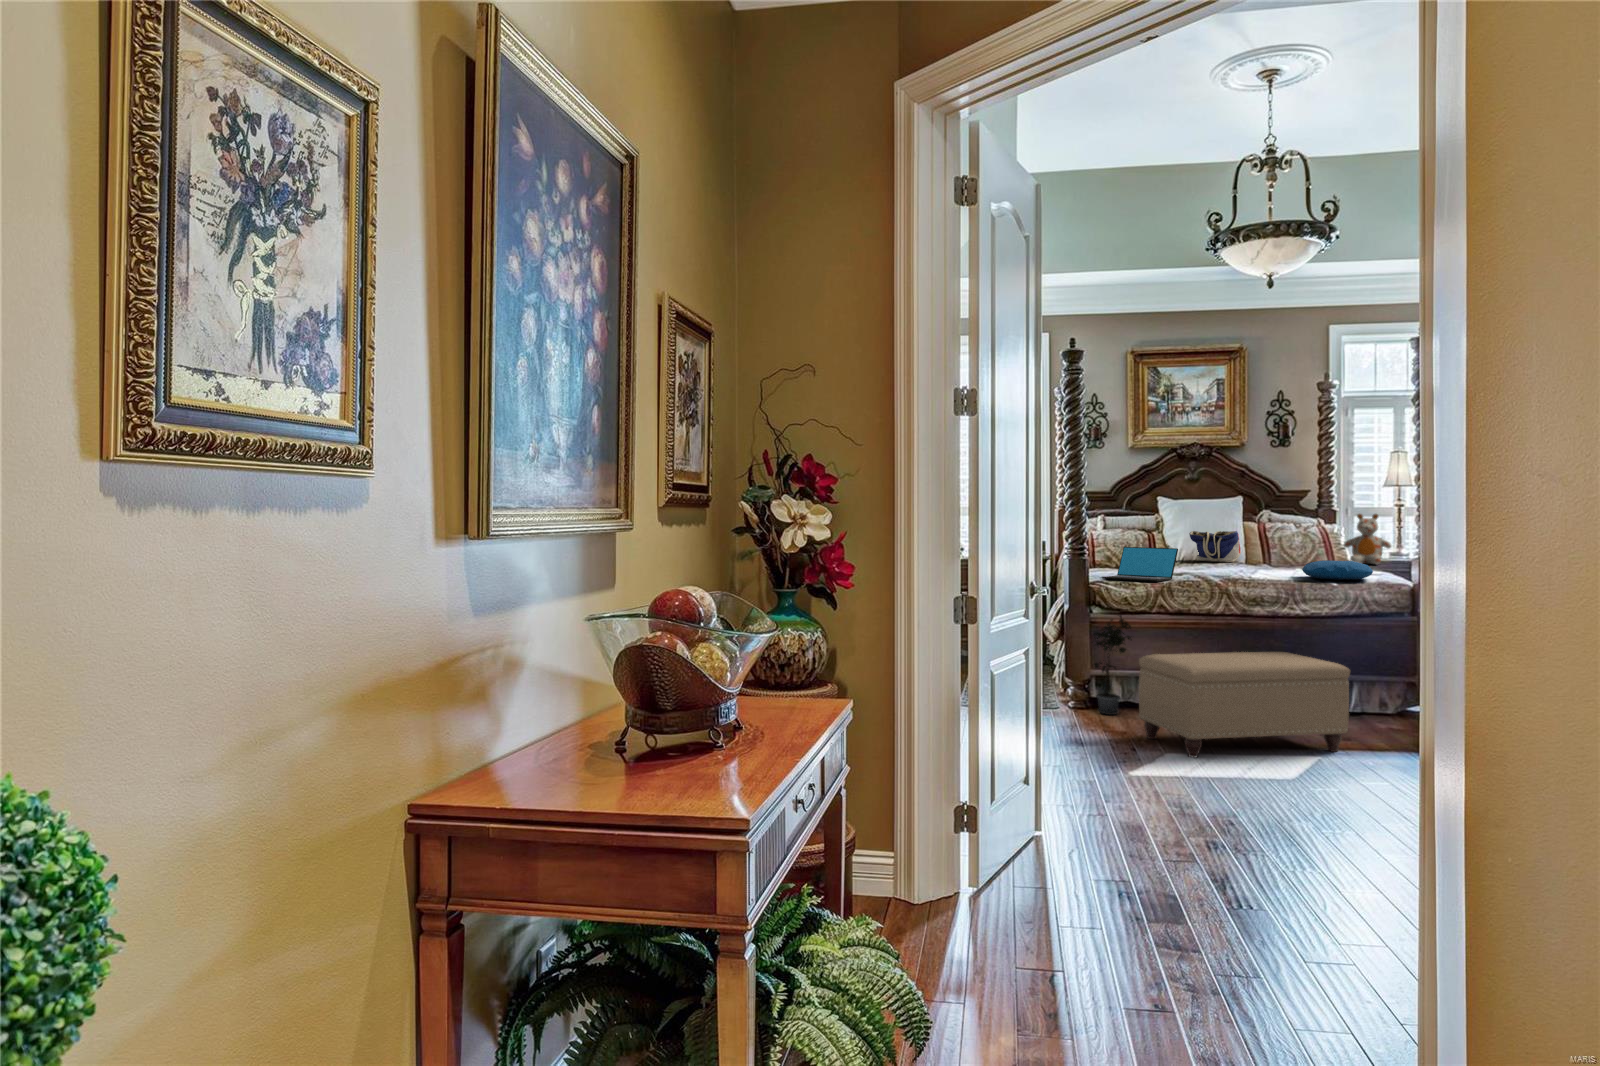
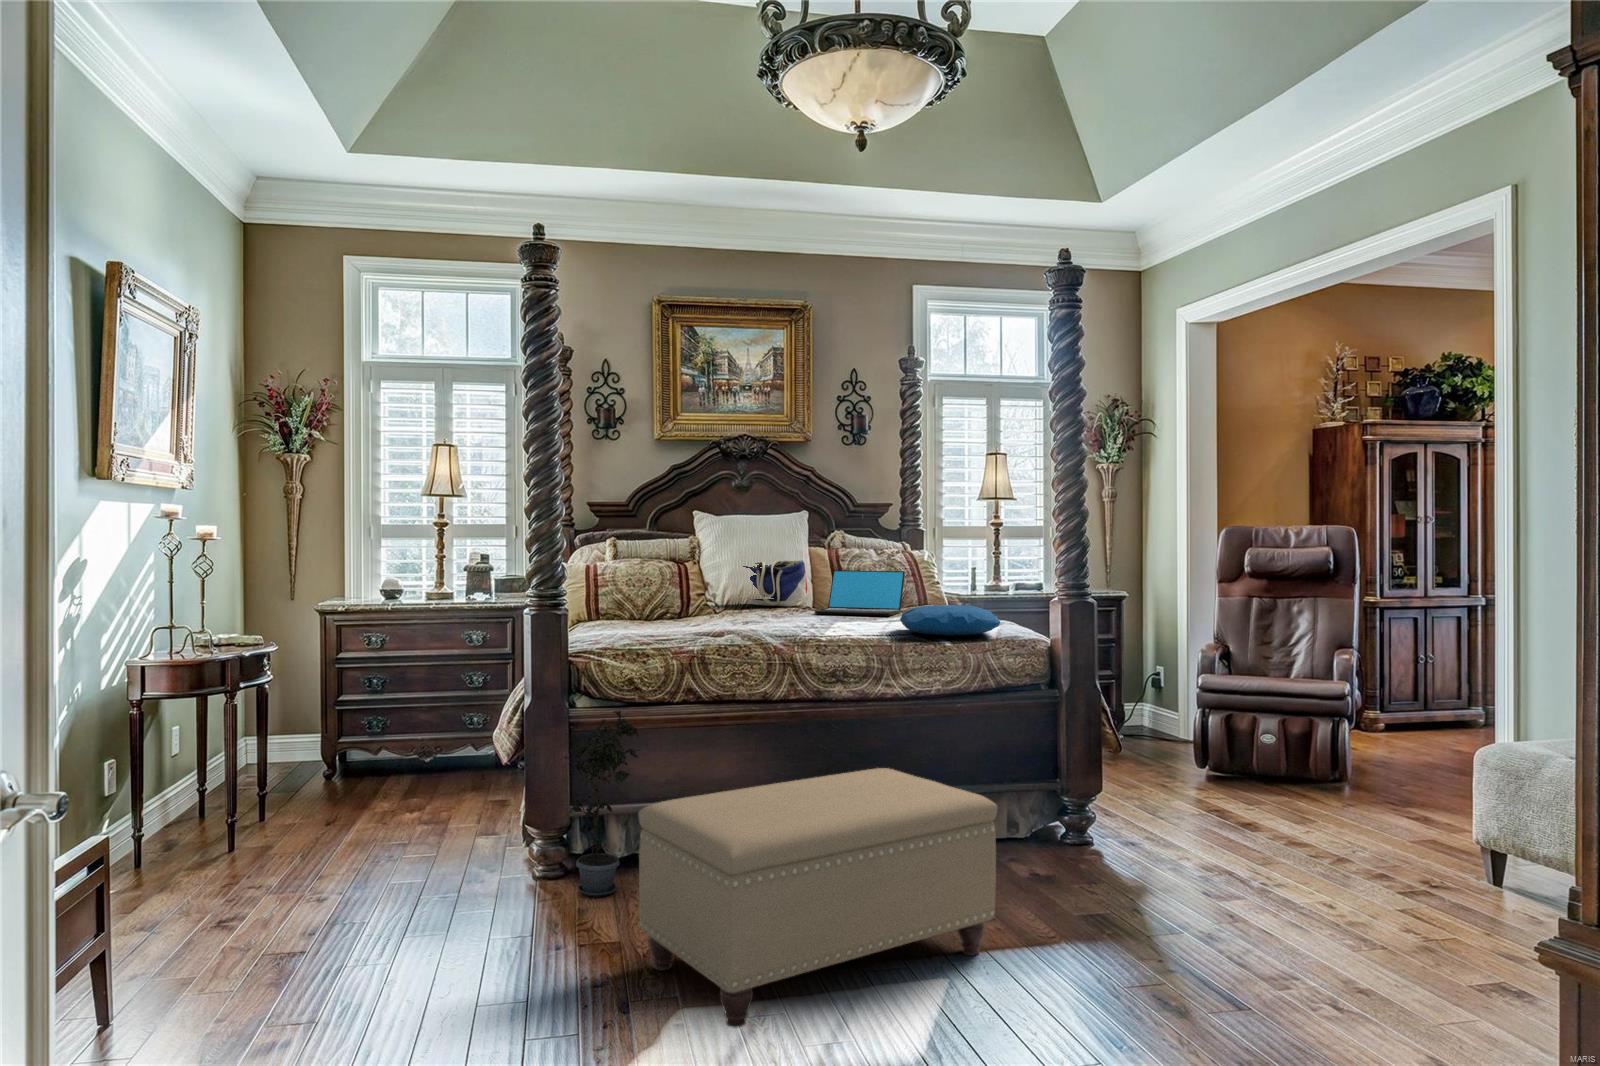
stuffed bear: present [1344,514,1391,564] -> none [938,535,997,606]
laptop: present [1102,547,1178,582] -> present [815,570,905,616]

